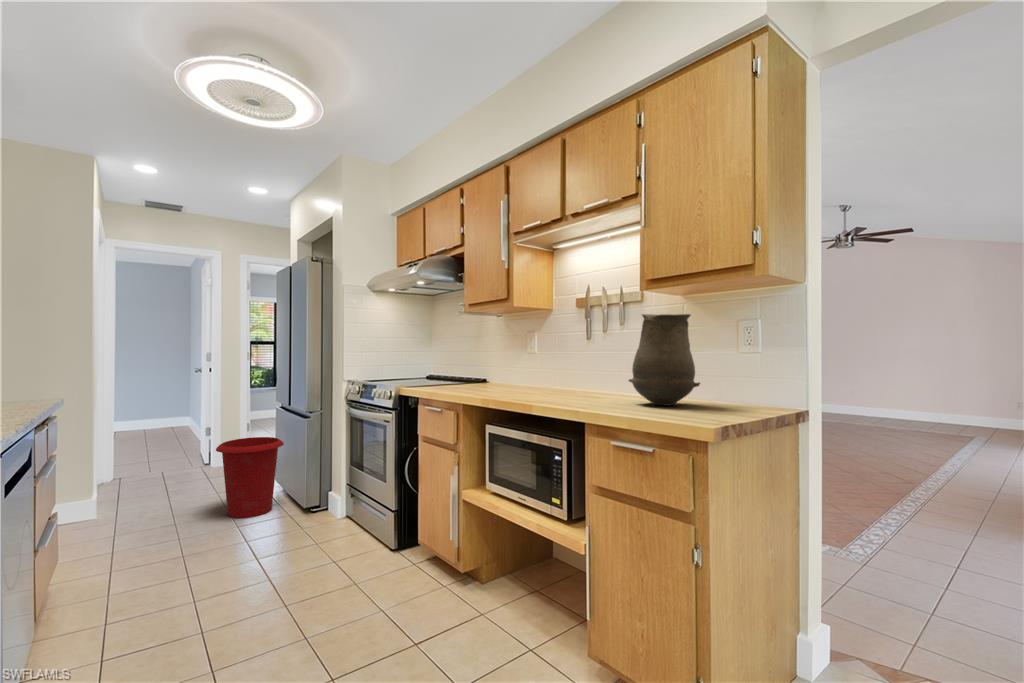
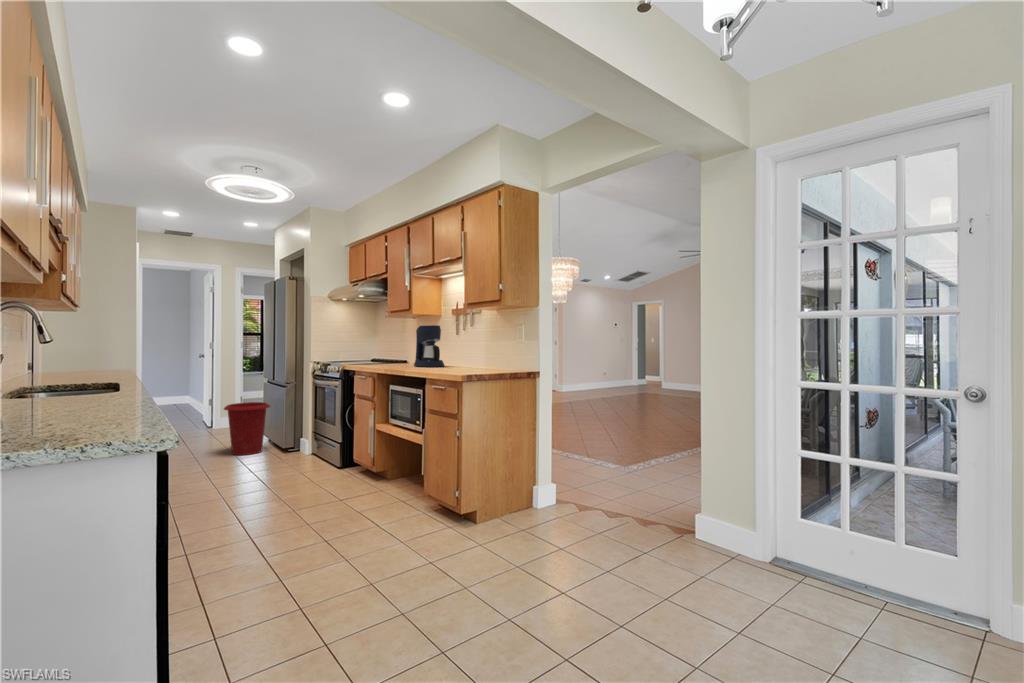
vase: present [629,314,700,406] -> none [456,322,490,370]
coffee maker: none [521,323,574,394] -> present [414,325,445,367]

